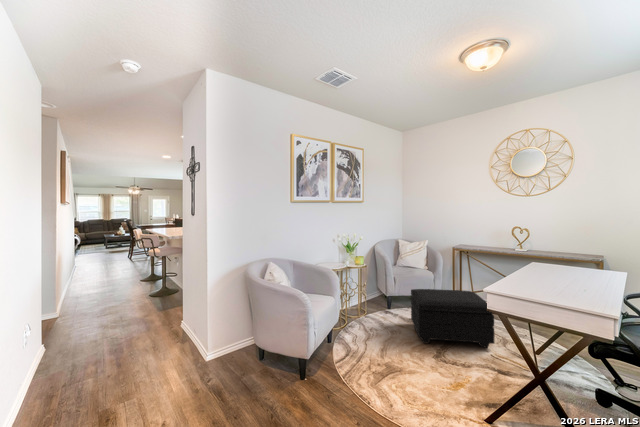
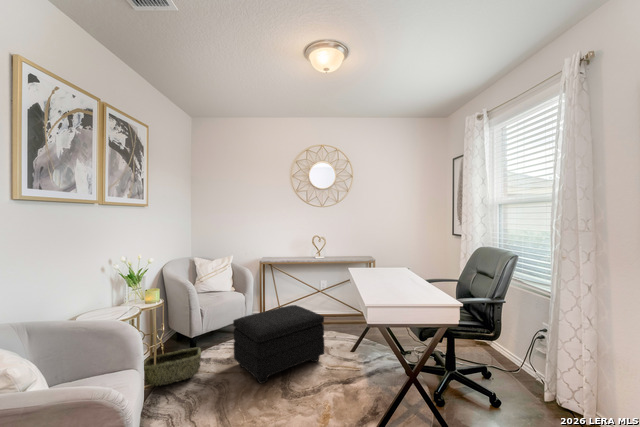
woven basket: none [350,299,388,320] -> present [144,348,201,386]

